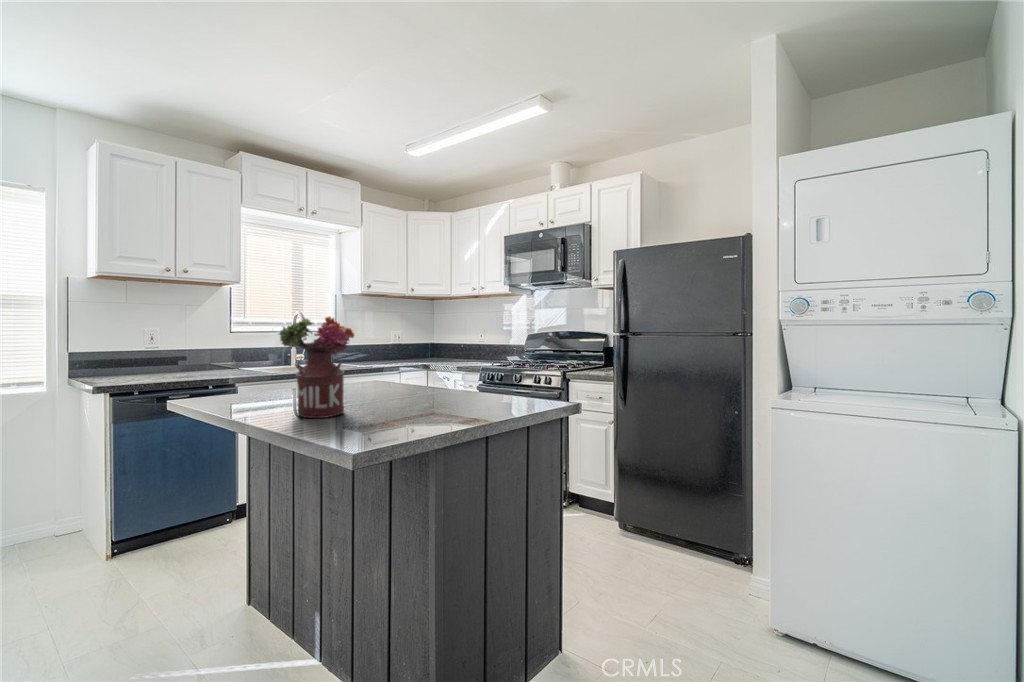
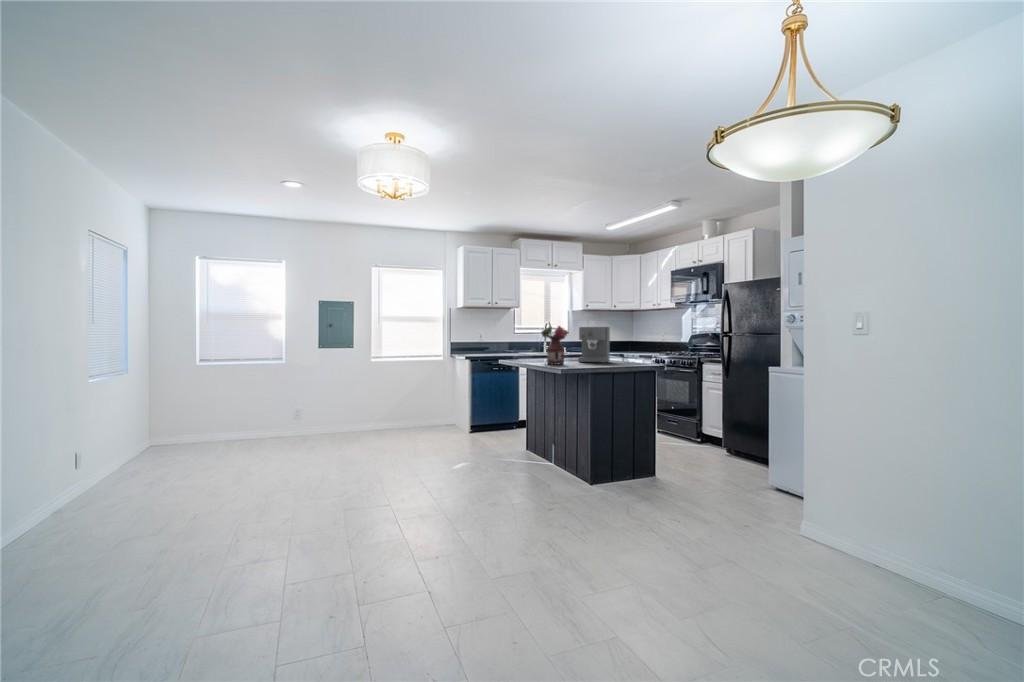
coffee maker: none [373,321,436,399] -> present [578,327,610,363]

